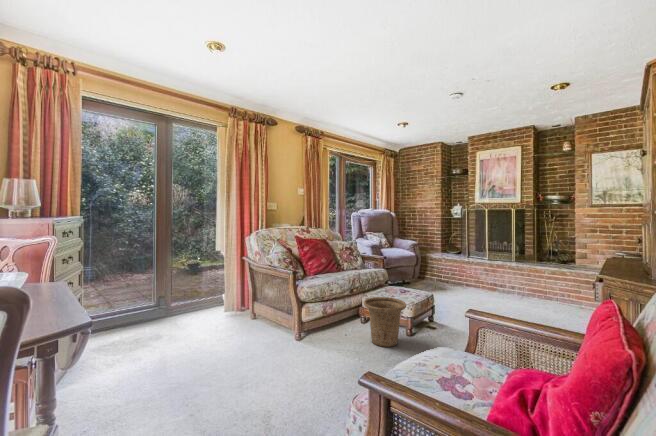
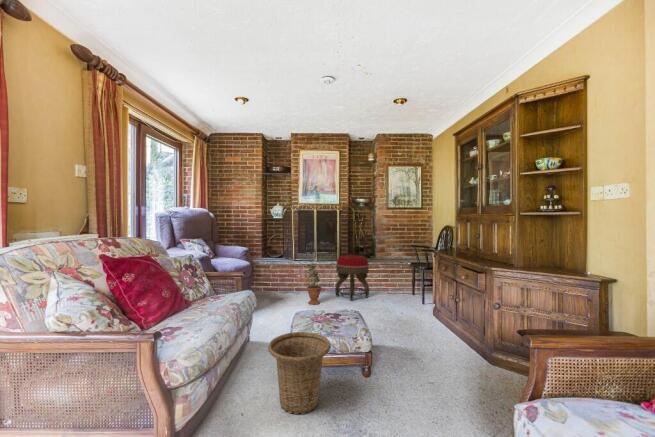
footstool: none [500,257,541,305] -> present [335,255,369,301]
potted plant: none [460,259,477,299] -> present [306,263,321,305]

